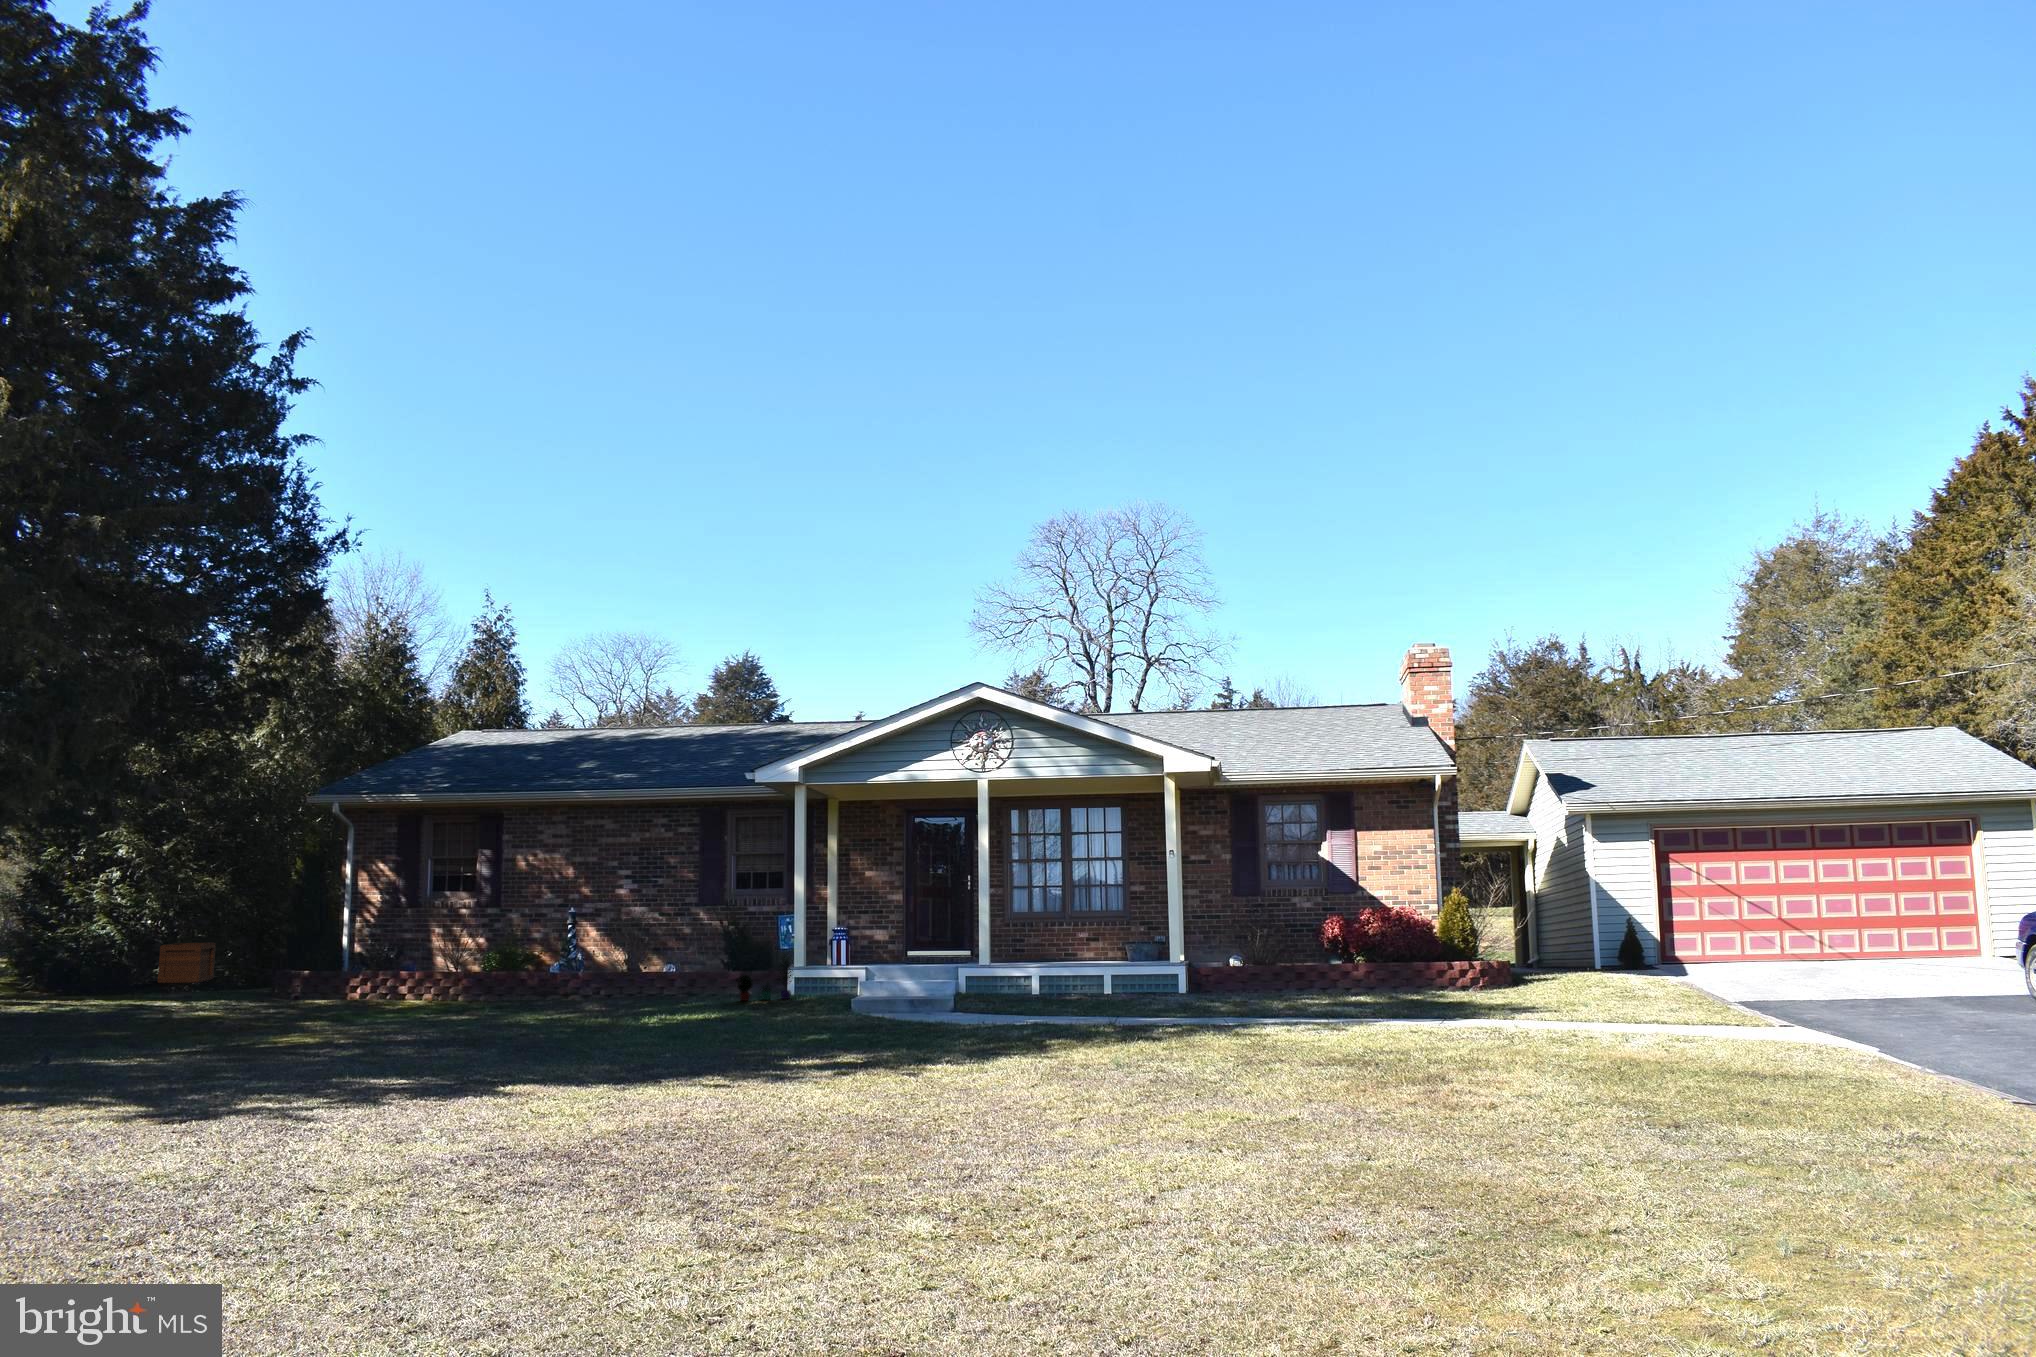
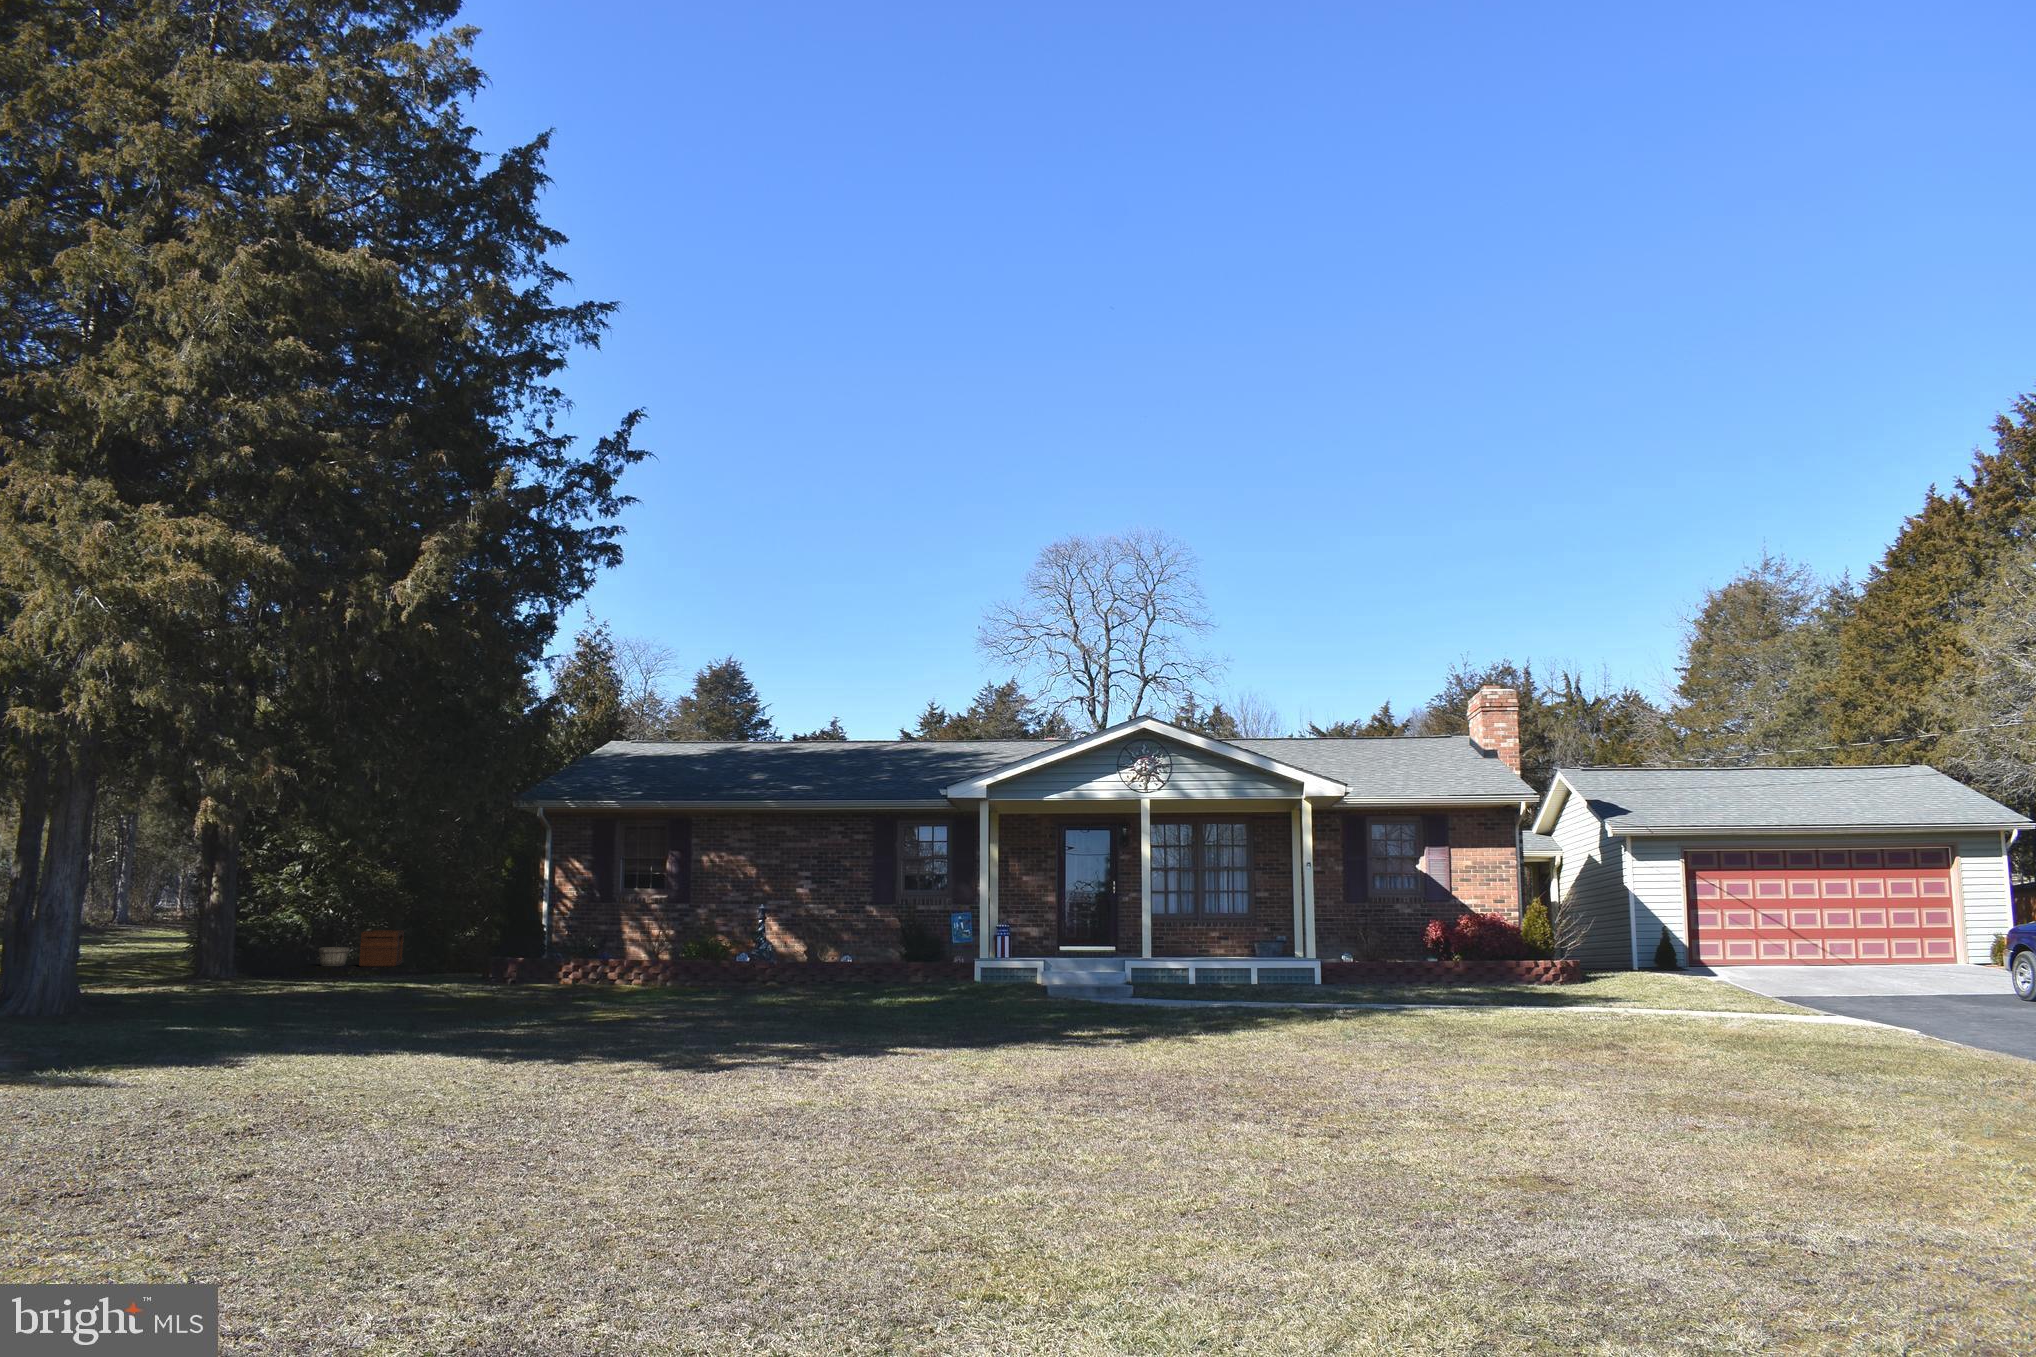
potted plant: present [736,954,793,1001] -> none [935,944,983,986]
wooden bucket: none [118,956,154,983] -> present [319,941,350,966]

